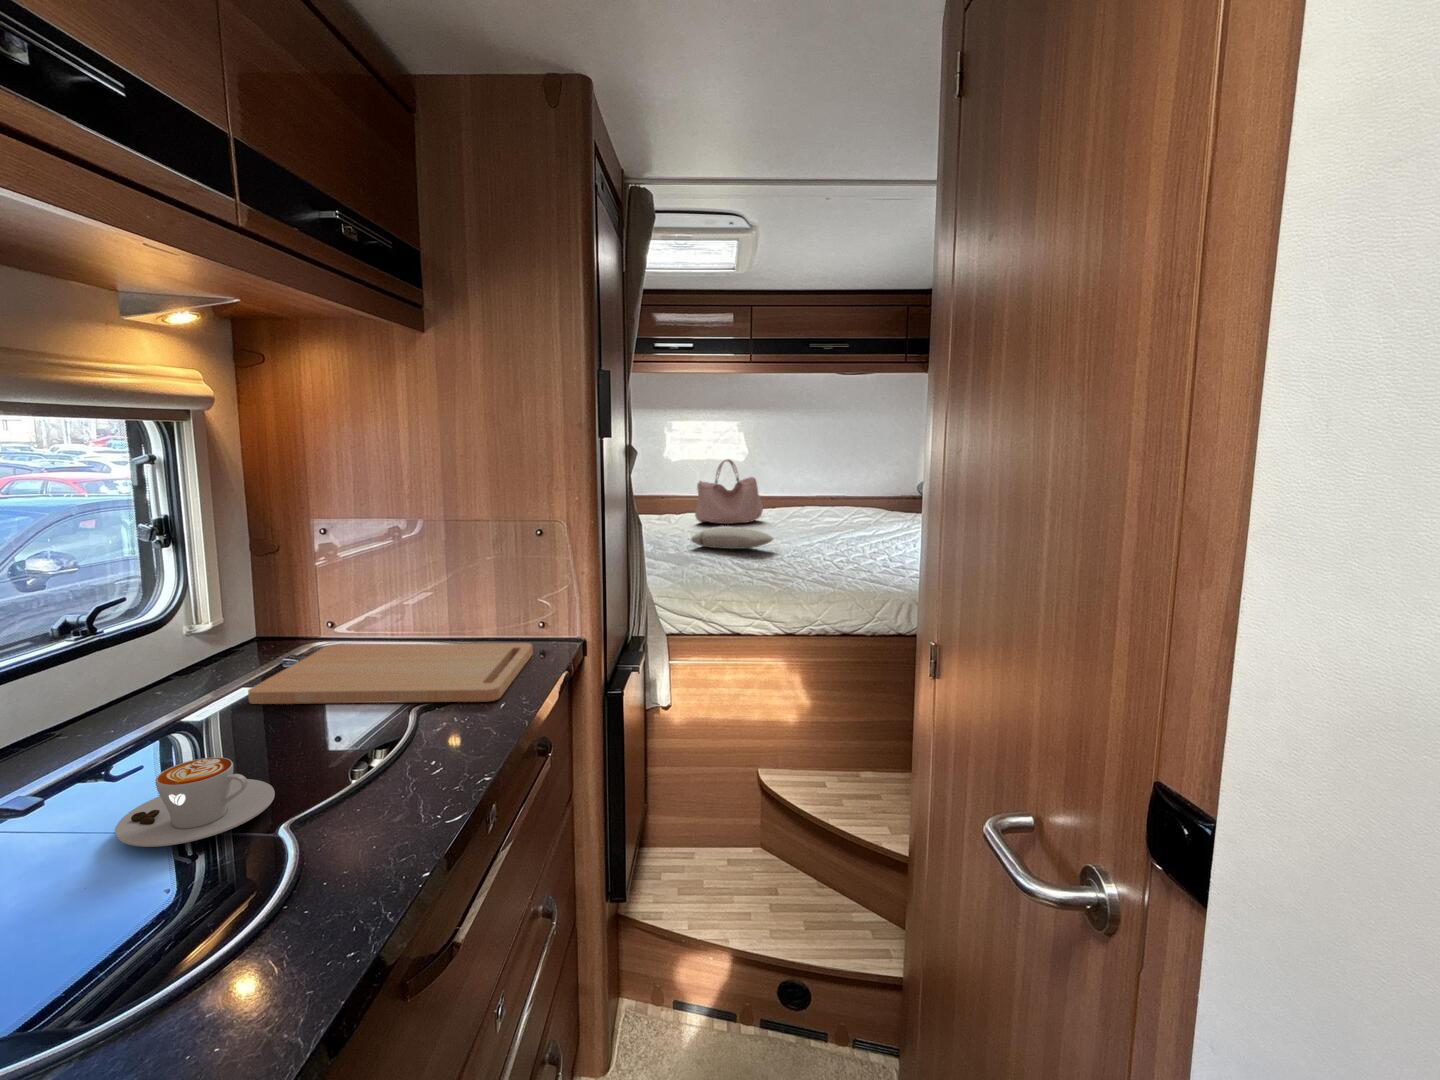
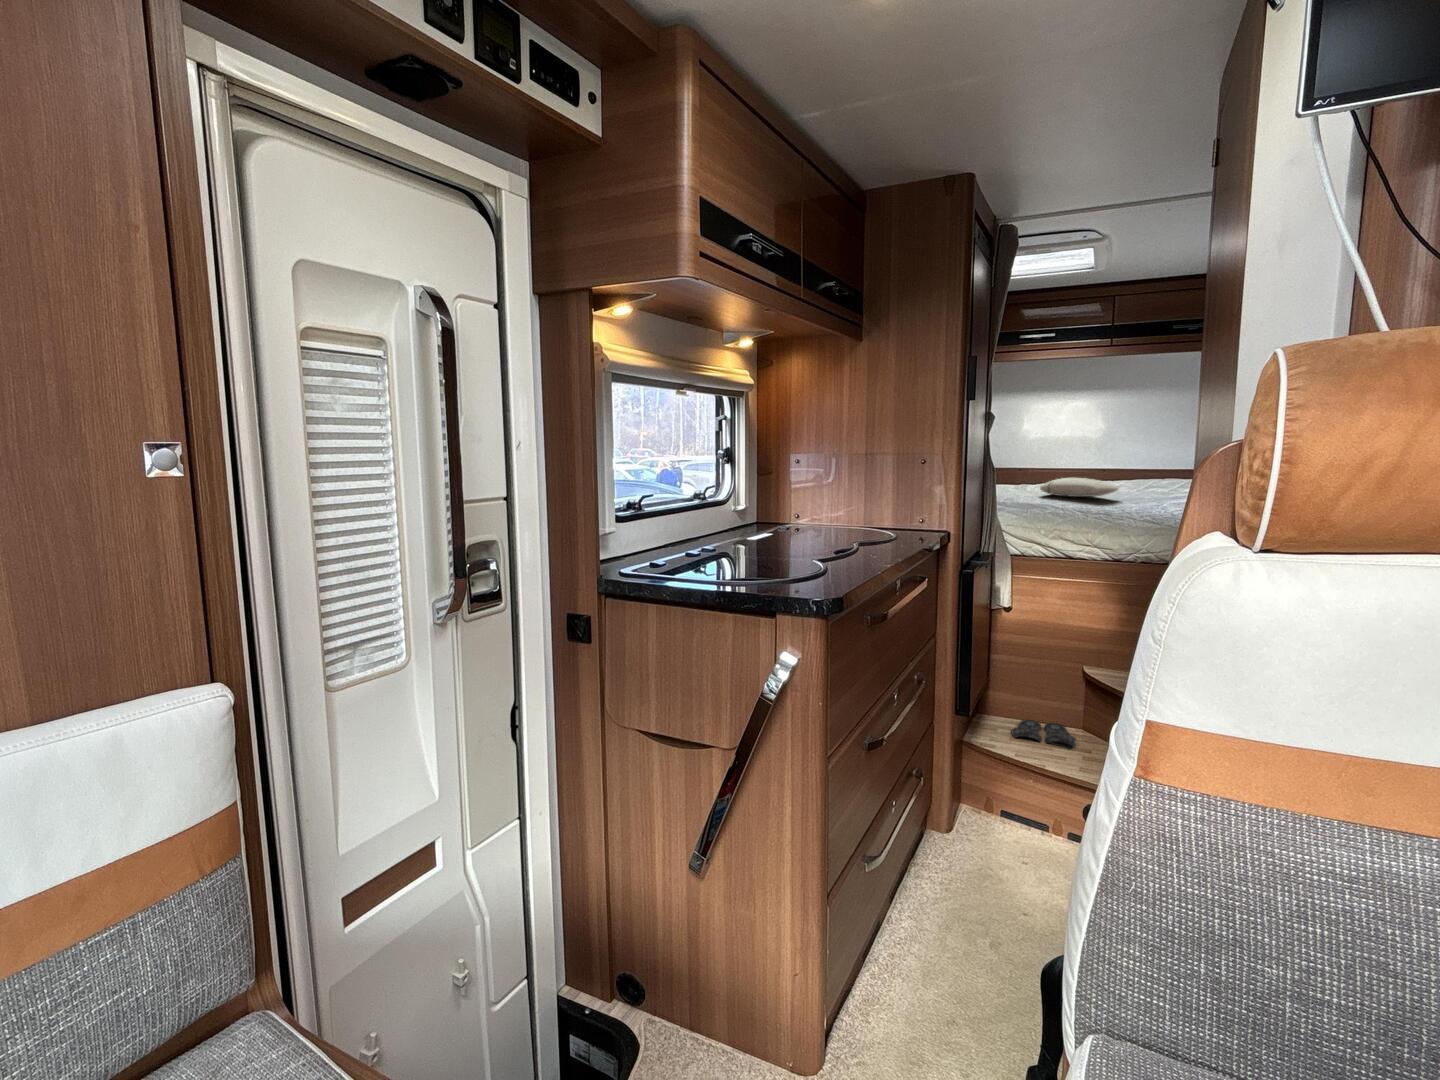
handbag: present [695,459,763,524] -> none [1047,420,1117,479]
cutting board: present [248,643,533,704] -> none [772,524,916,549]
coffee cup: present [115,757,275,847] -> none [753,544,808,572]
slippers: none [683,845,760,899] -> present [1011,720,1076,749]

